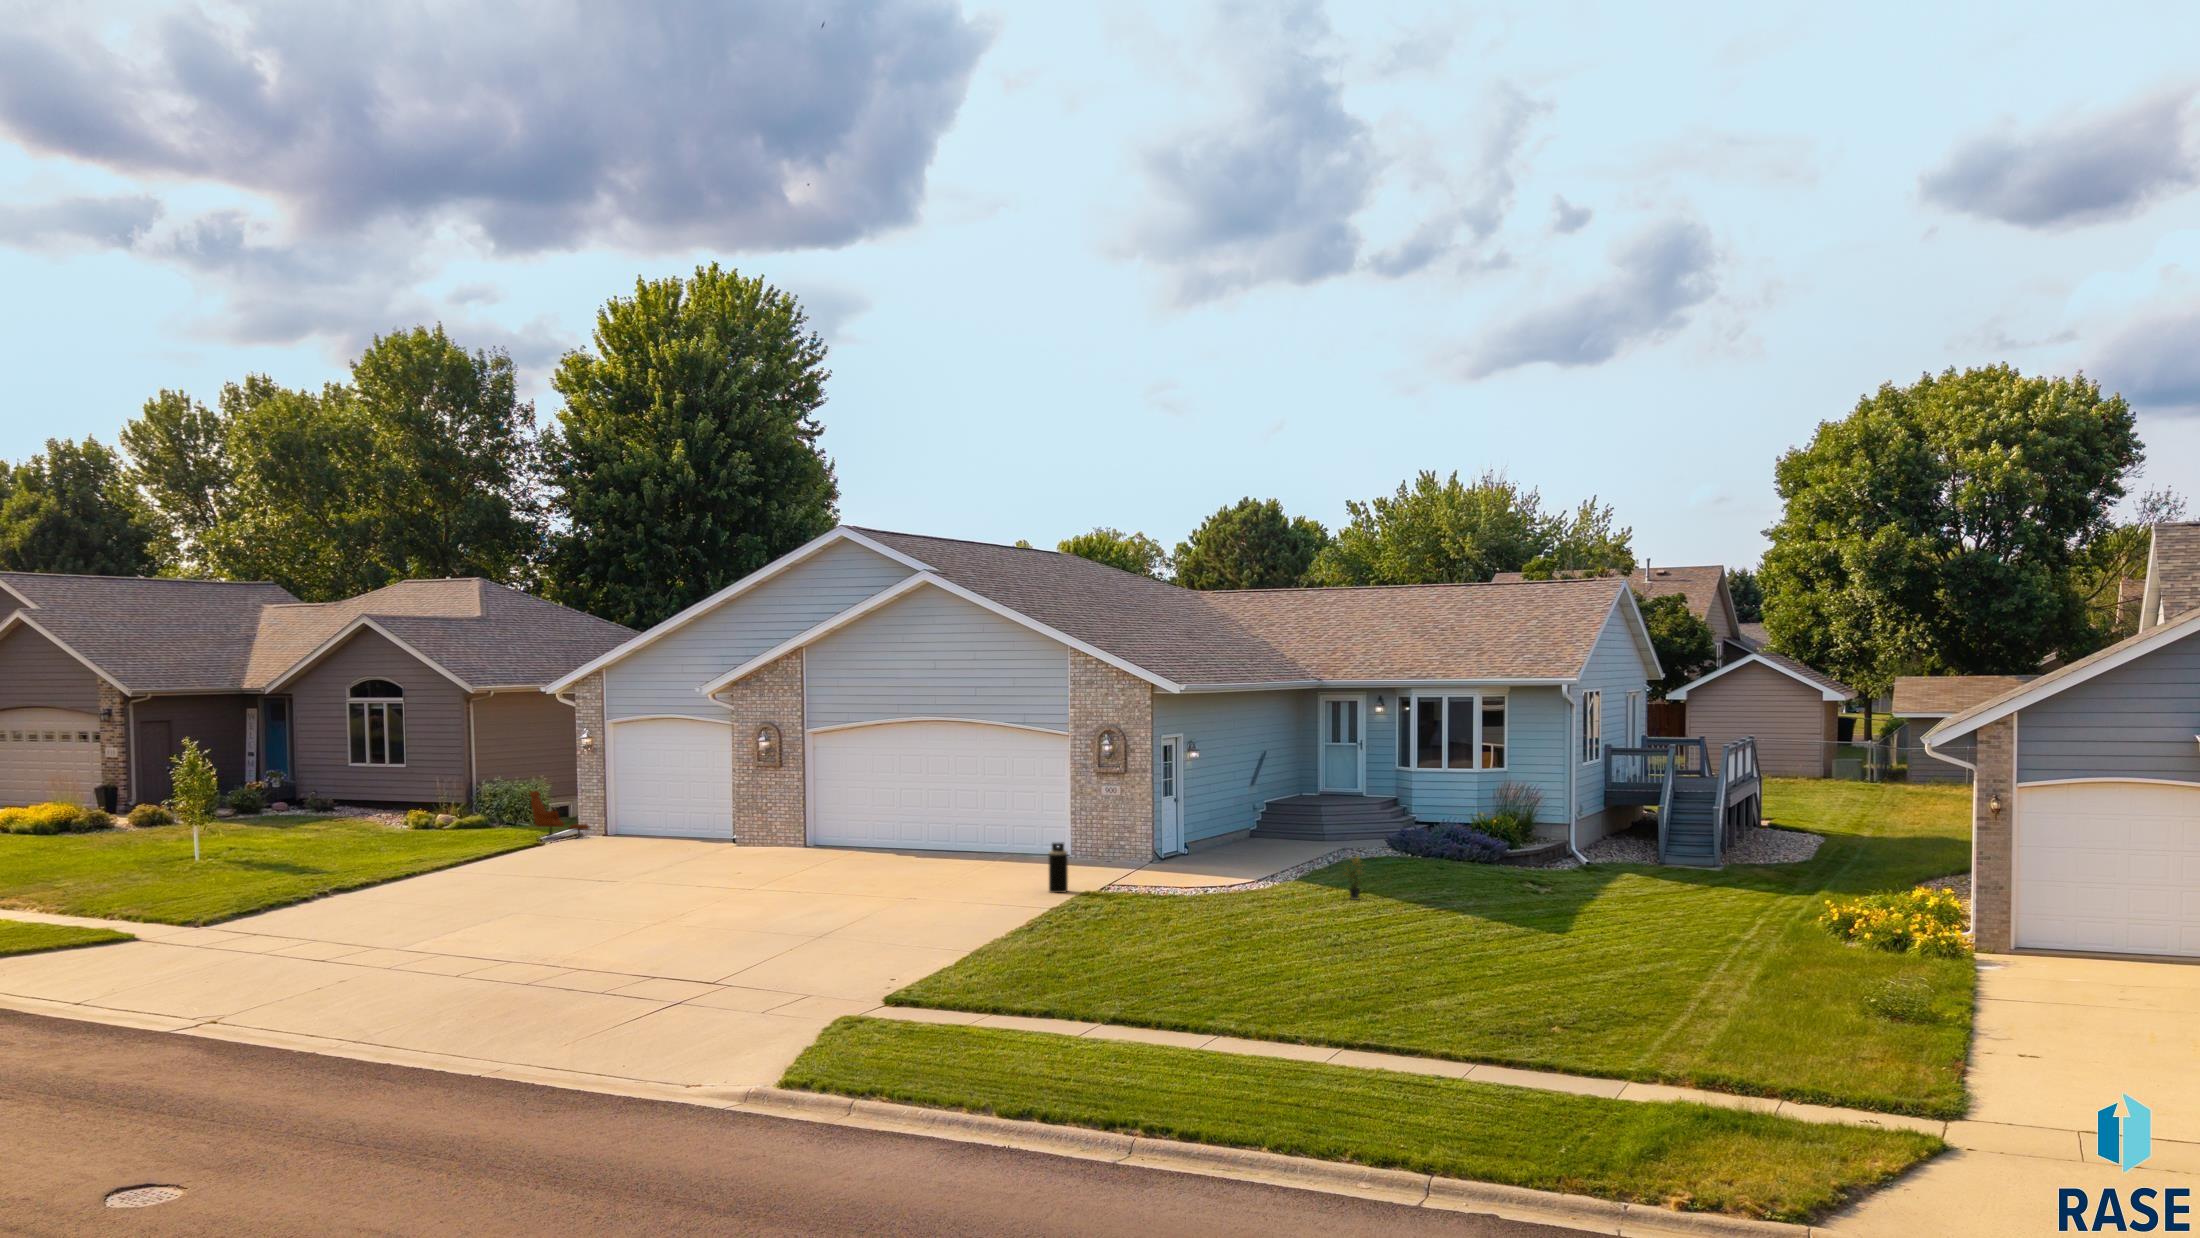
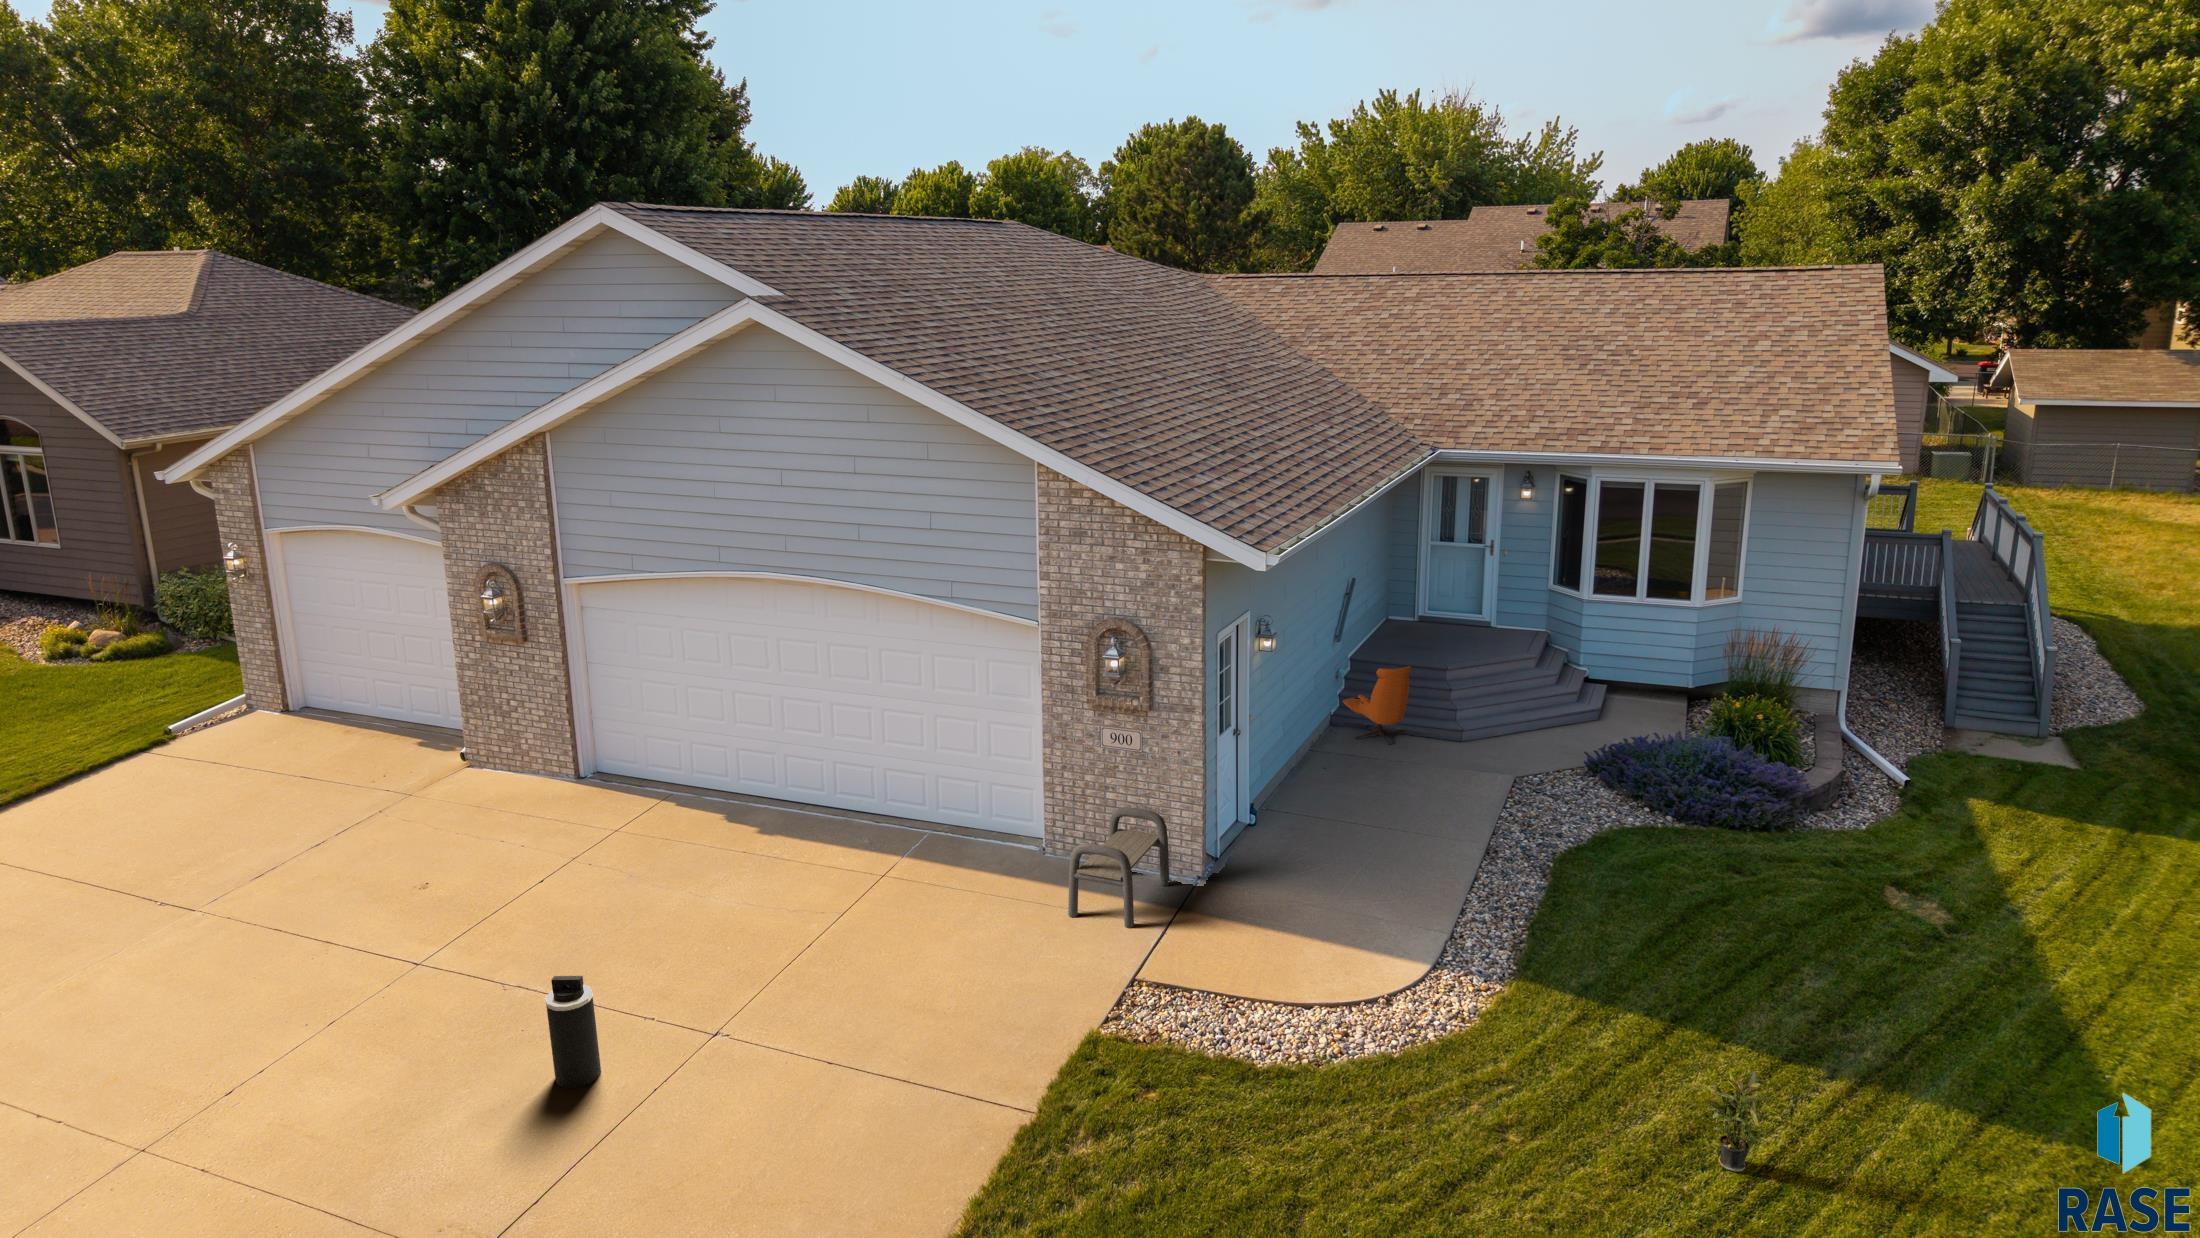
lounge chair: present [530,791,589,838] -> present [1343,666,1411,745]
bench: none [1083,825,1136,872] -> present [1068,807,1169,928]
trash can: present [1049,843,1068,893] -> present [546,976,601,1088]

